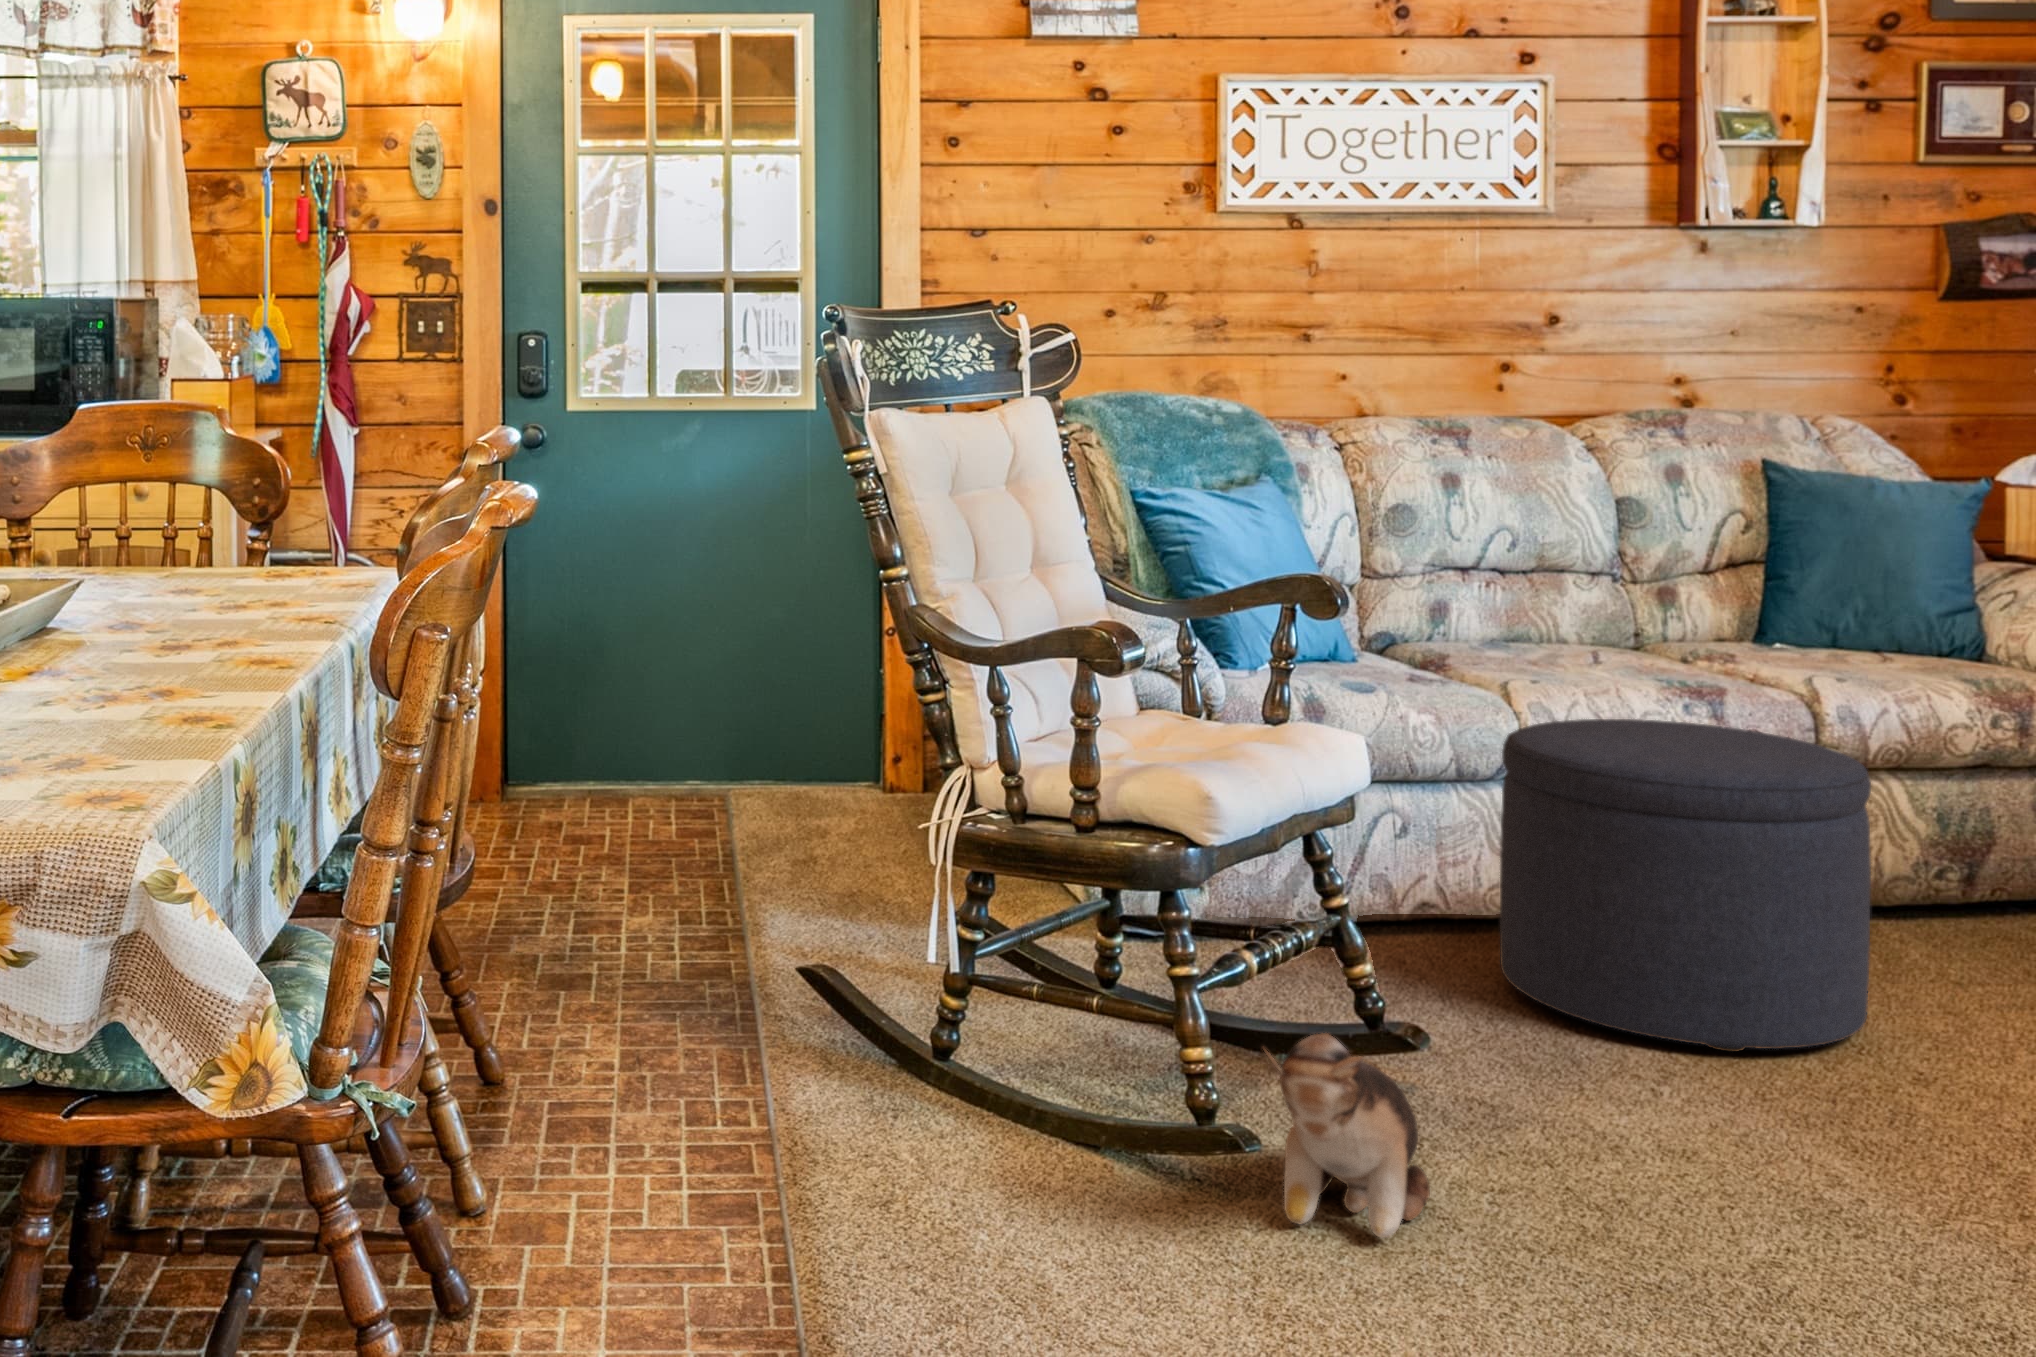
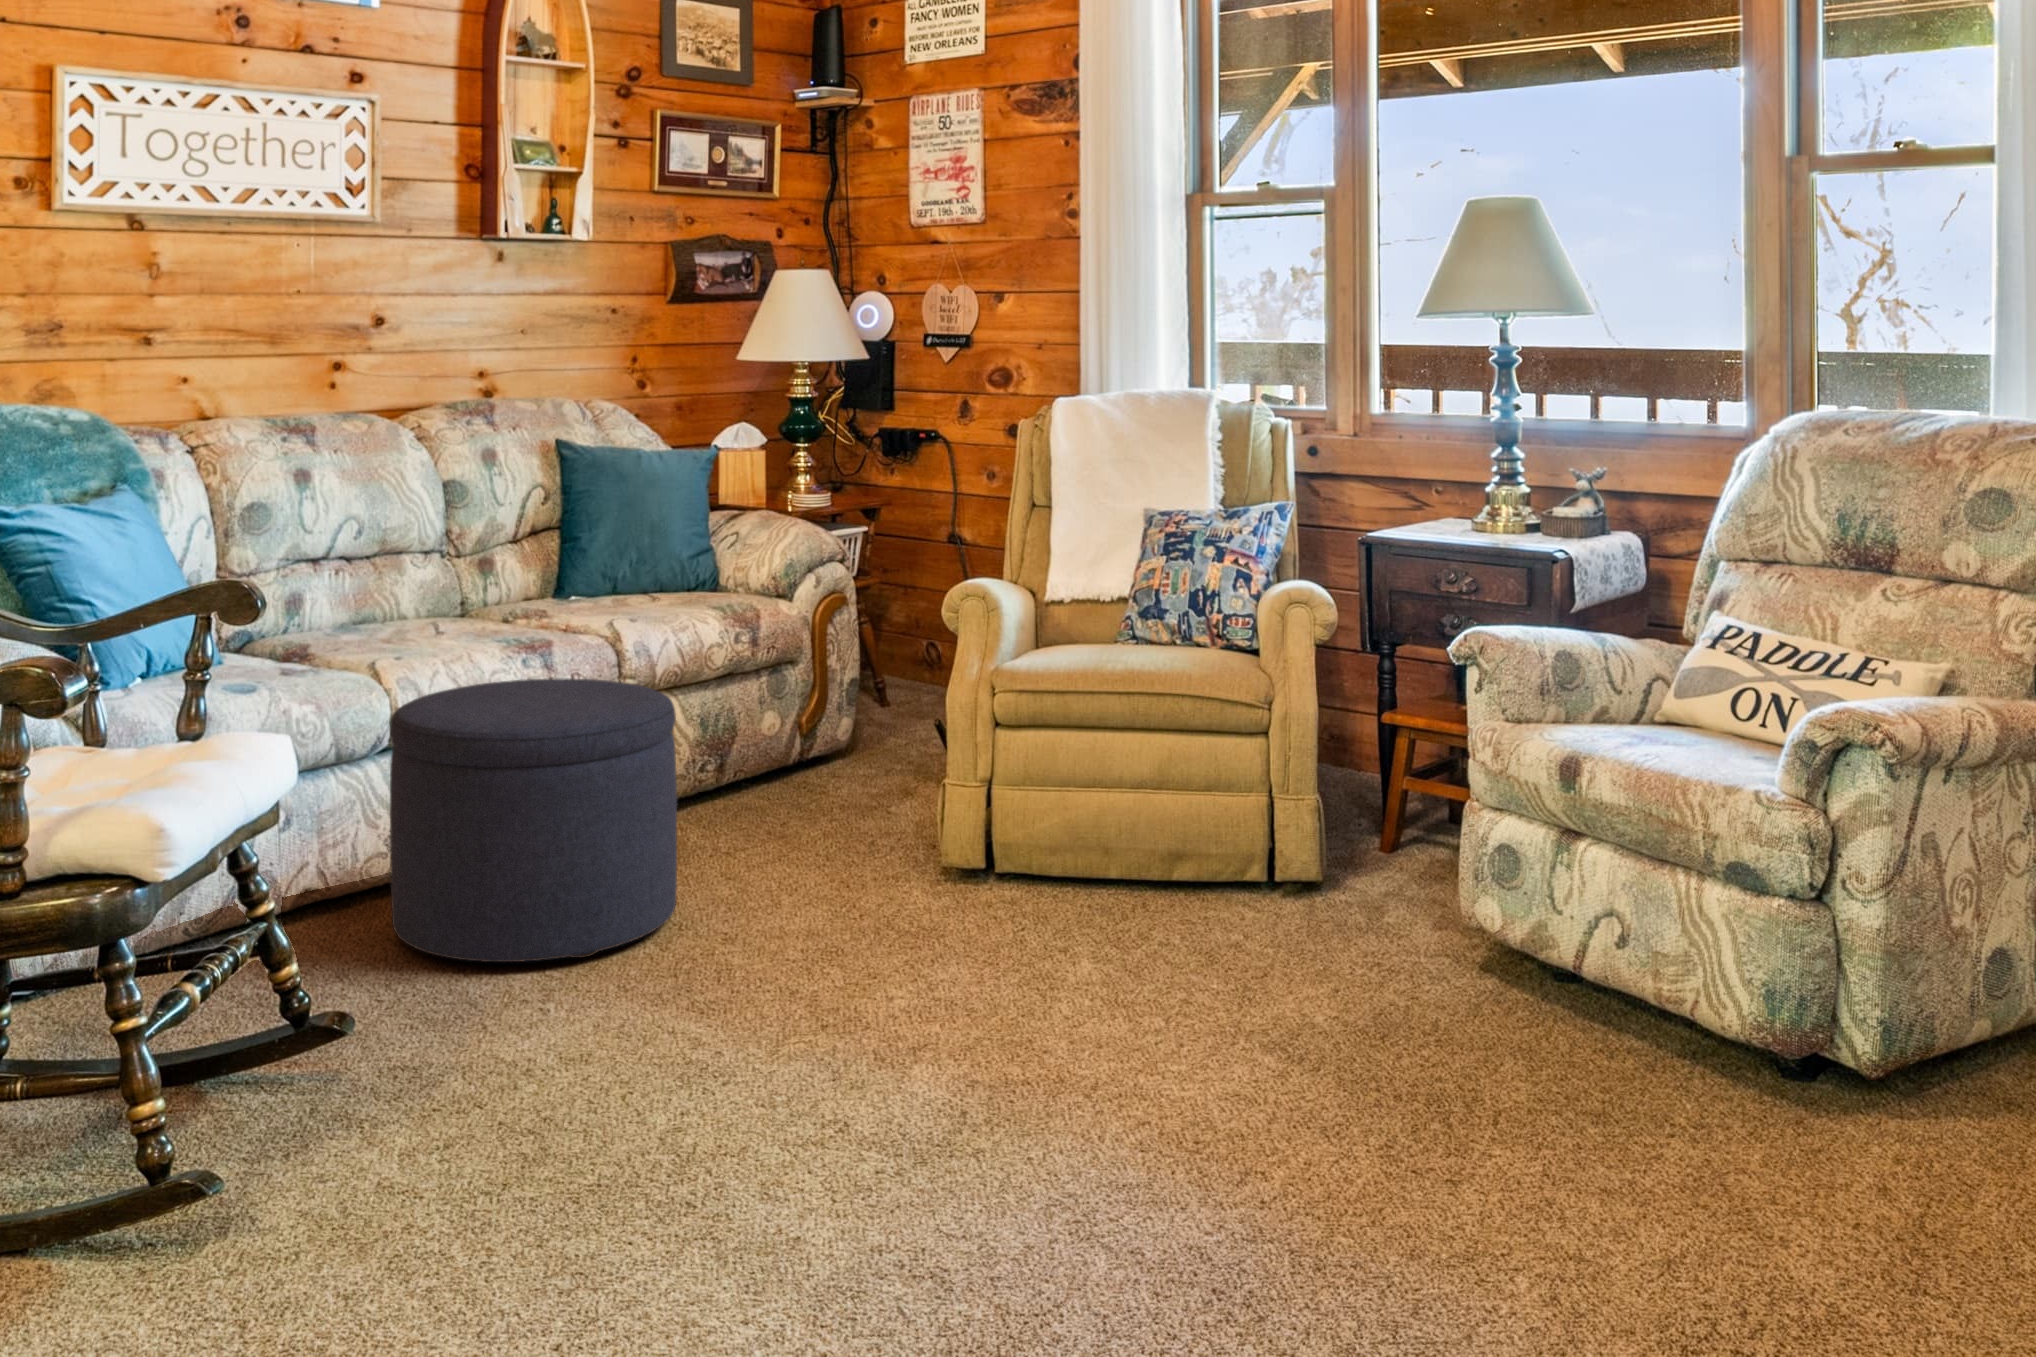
plush toy: present [1265,1034,1430,1238] -> none [240,1052,391,1251]

